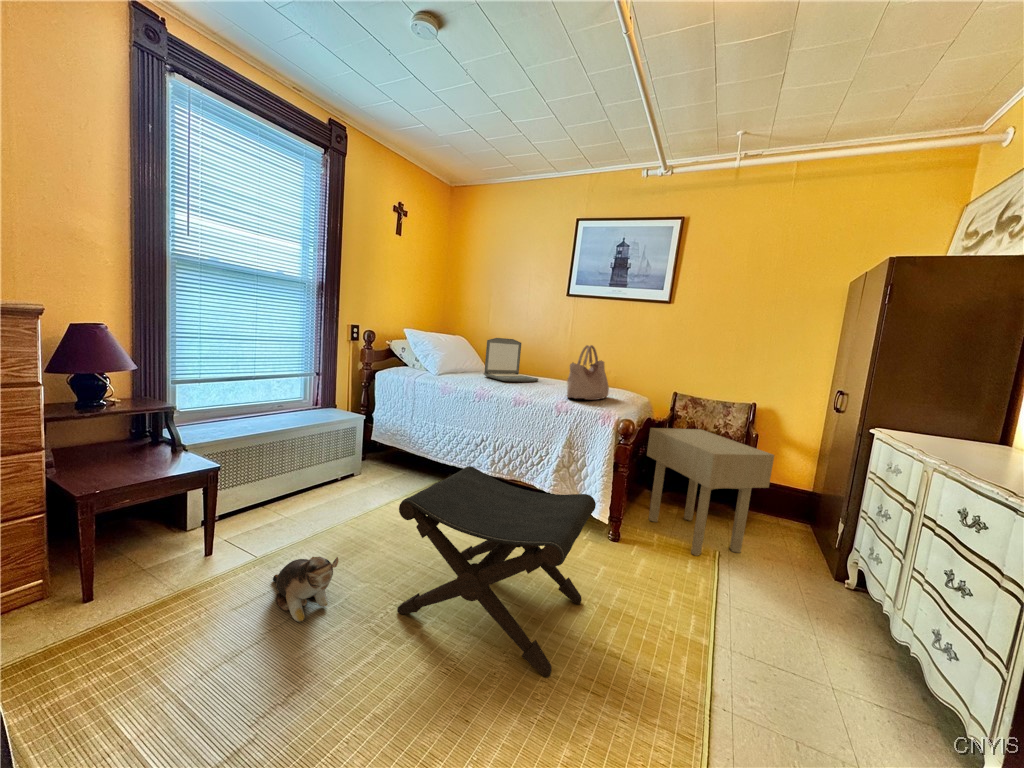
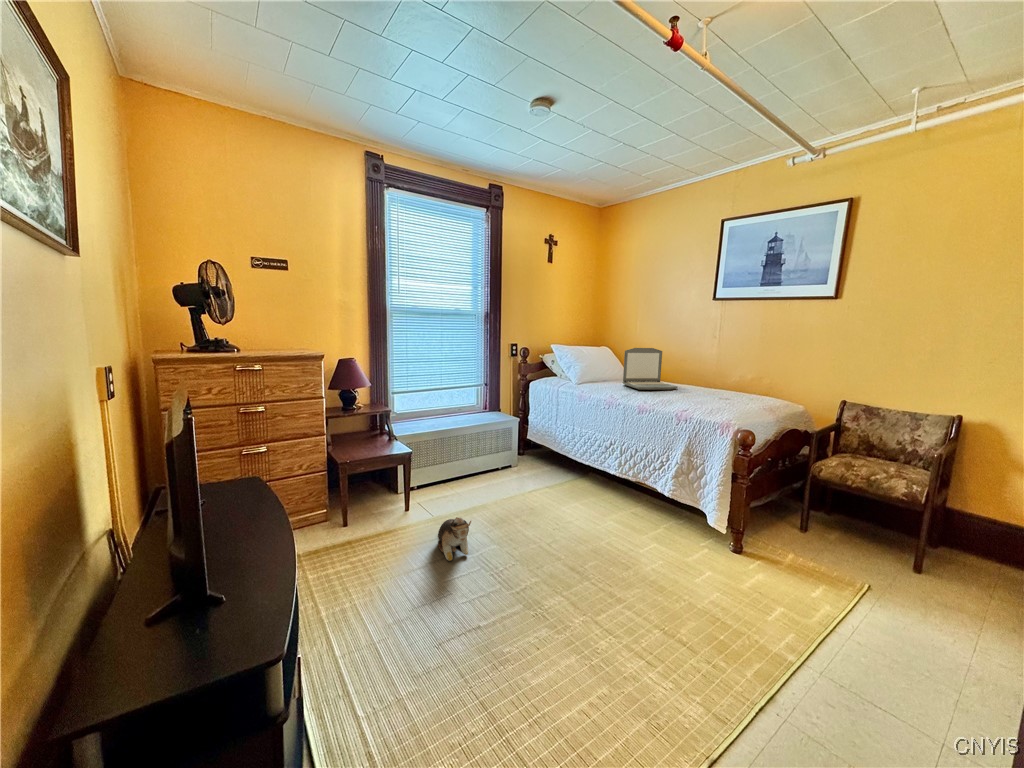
handbag: present [567,345,609,400] -> none [690,354,743,409]
side table: present [647,428,774,555] -> none [788,441,948,592]
footstool: present [397,466,596,677] -> none [511,465,681,639]

